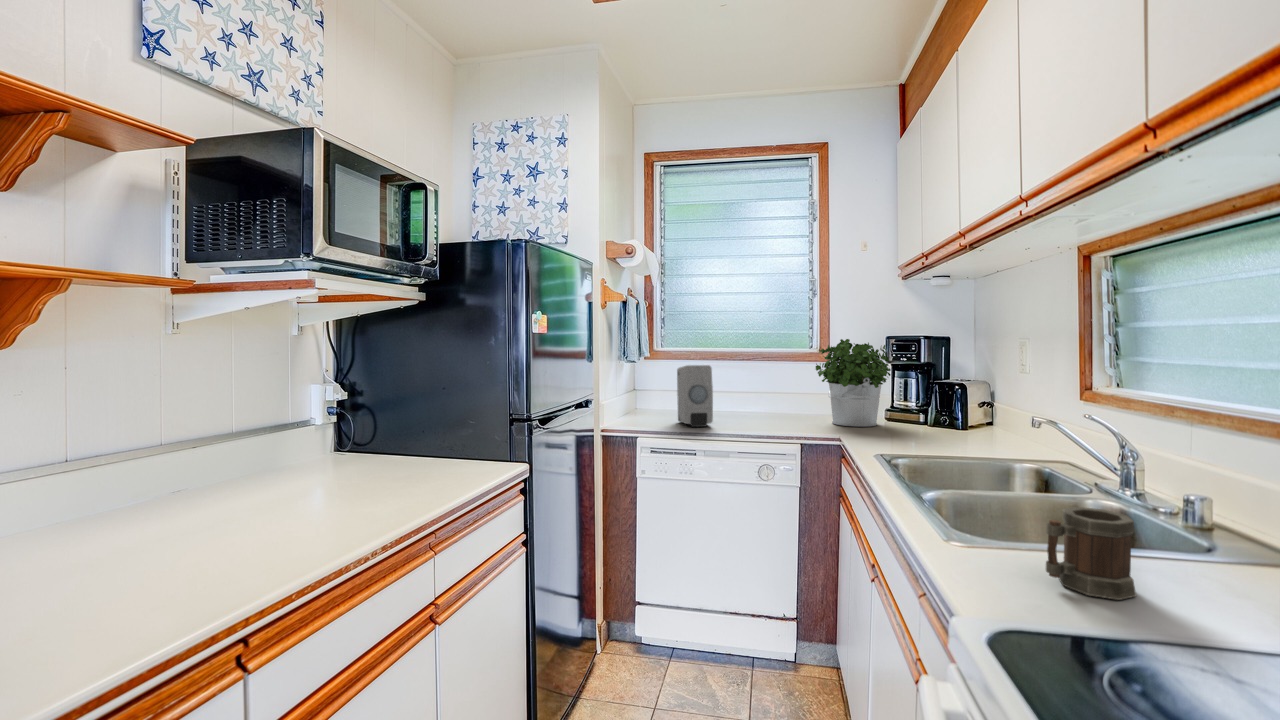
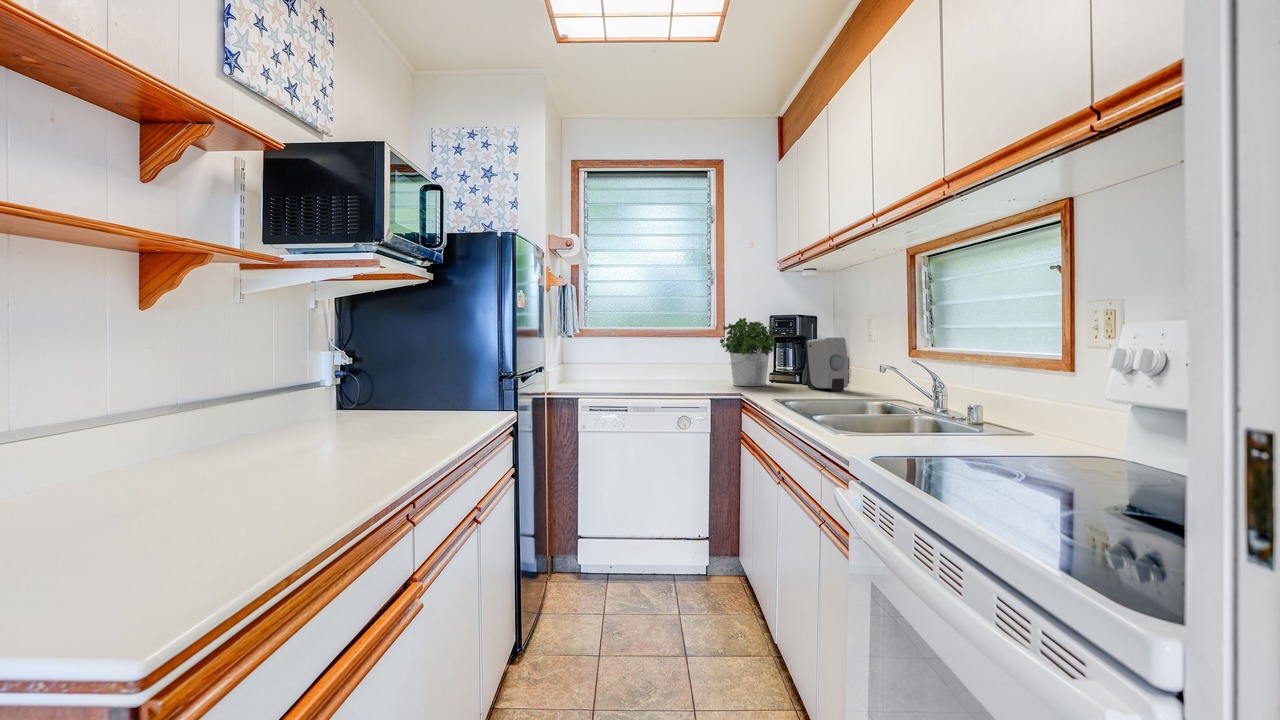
soap dispenser: present [677,365,713,427] -> present [805,338,848,391]
mug: present [1046,507,1136,600] -> none [895,405,943,454]

